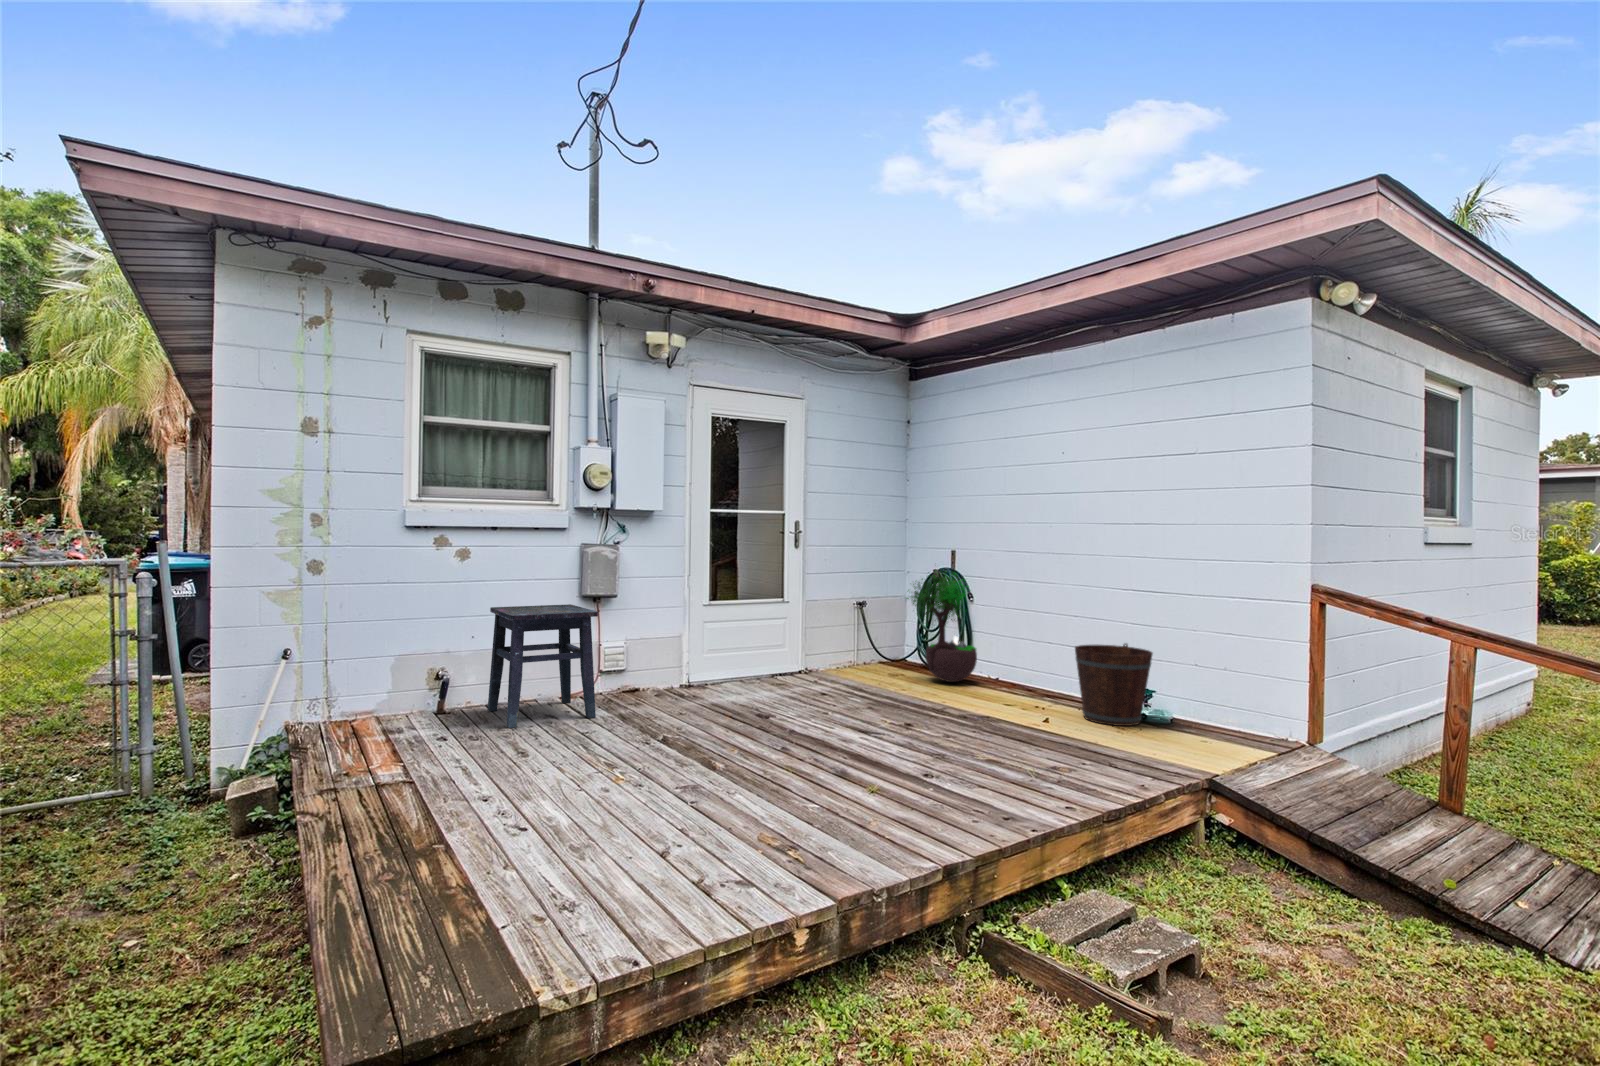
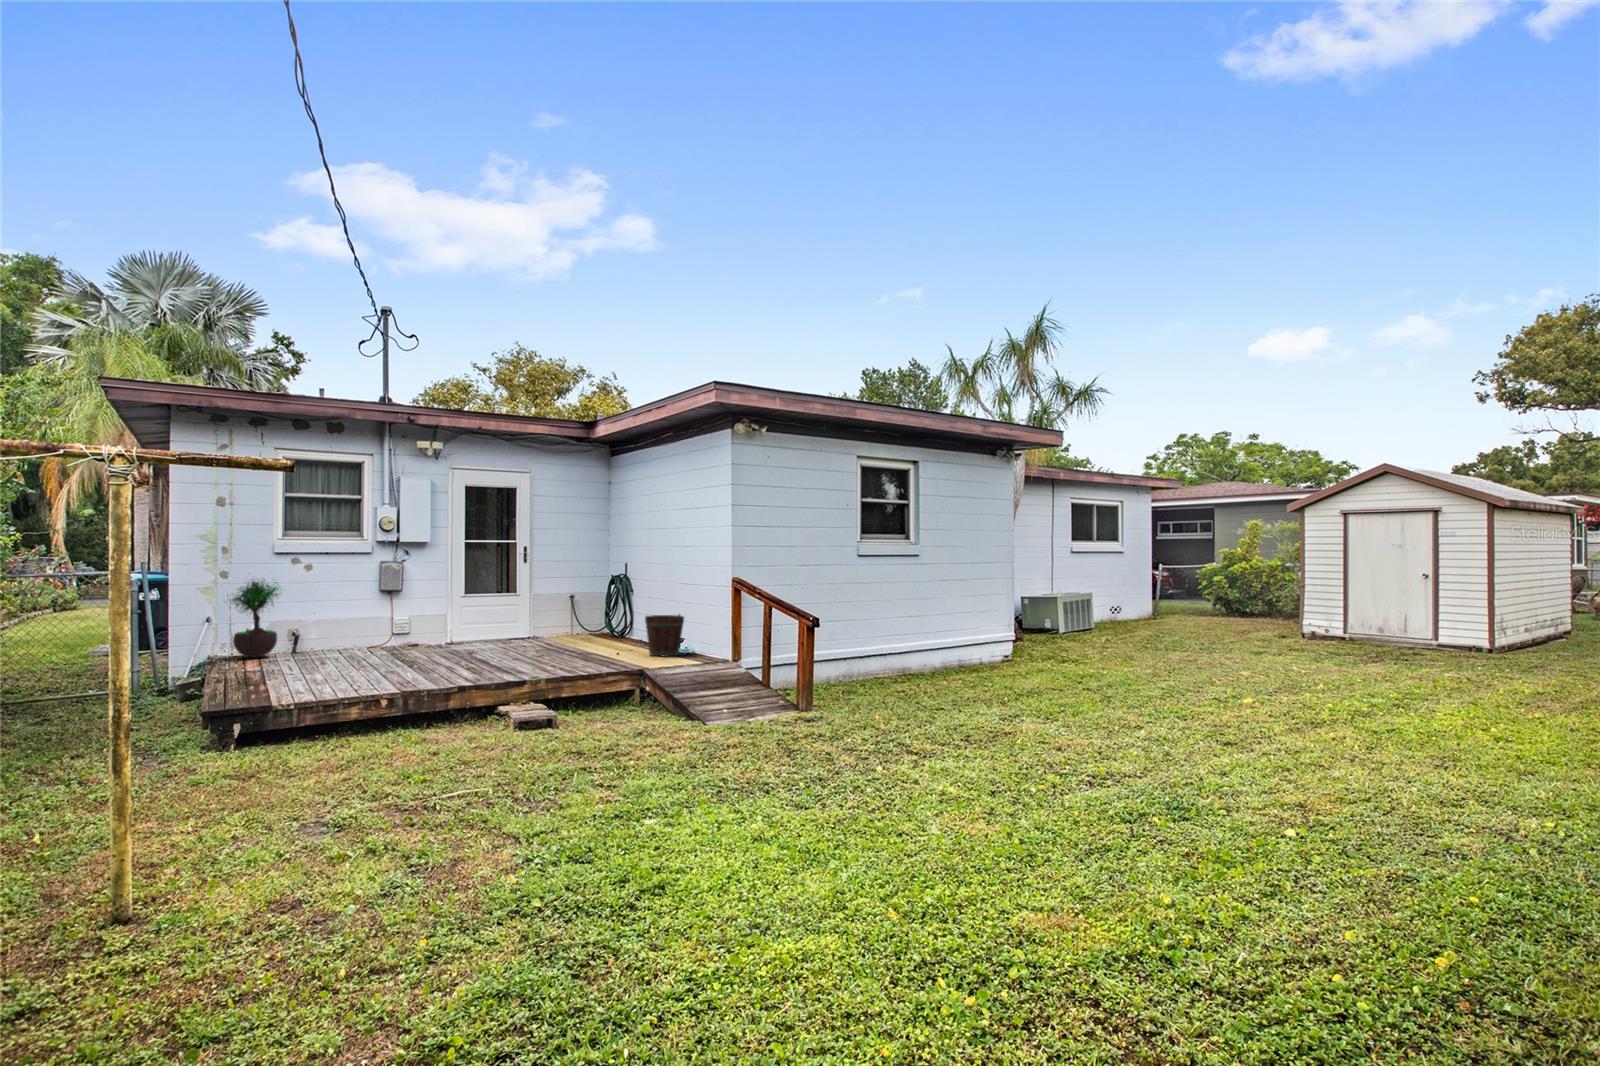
potted tree: present [907,572,977,682] -> present [227,579,280,658]
side table: present [488,604,598,728] -> none [321,595,379,657]

